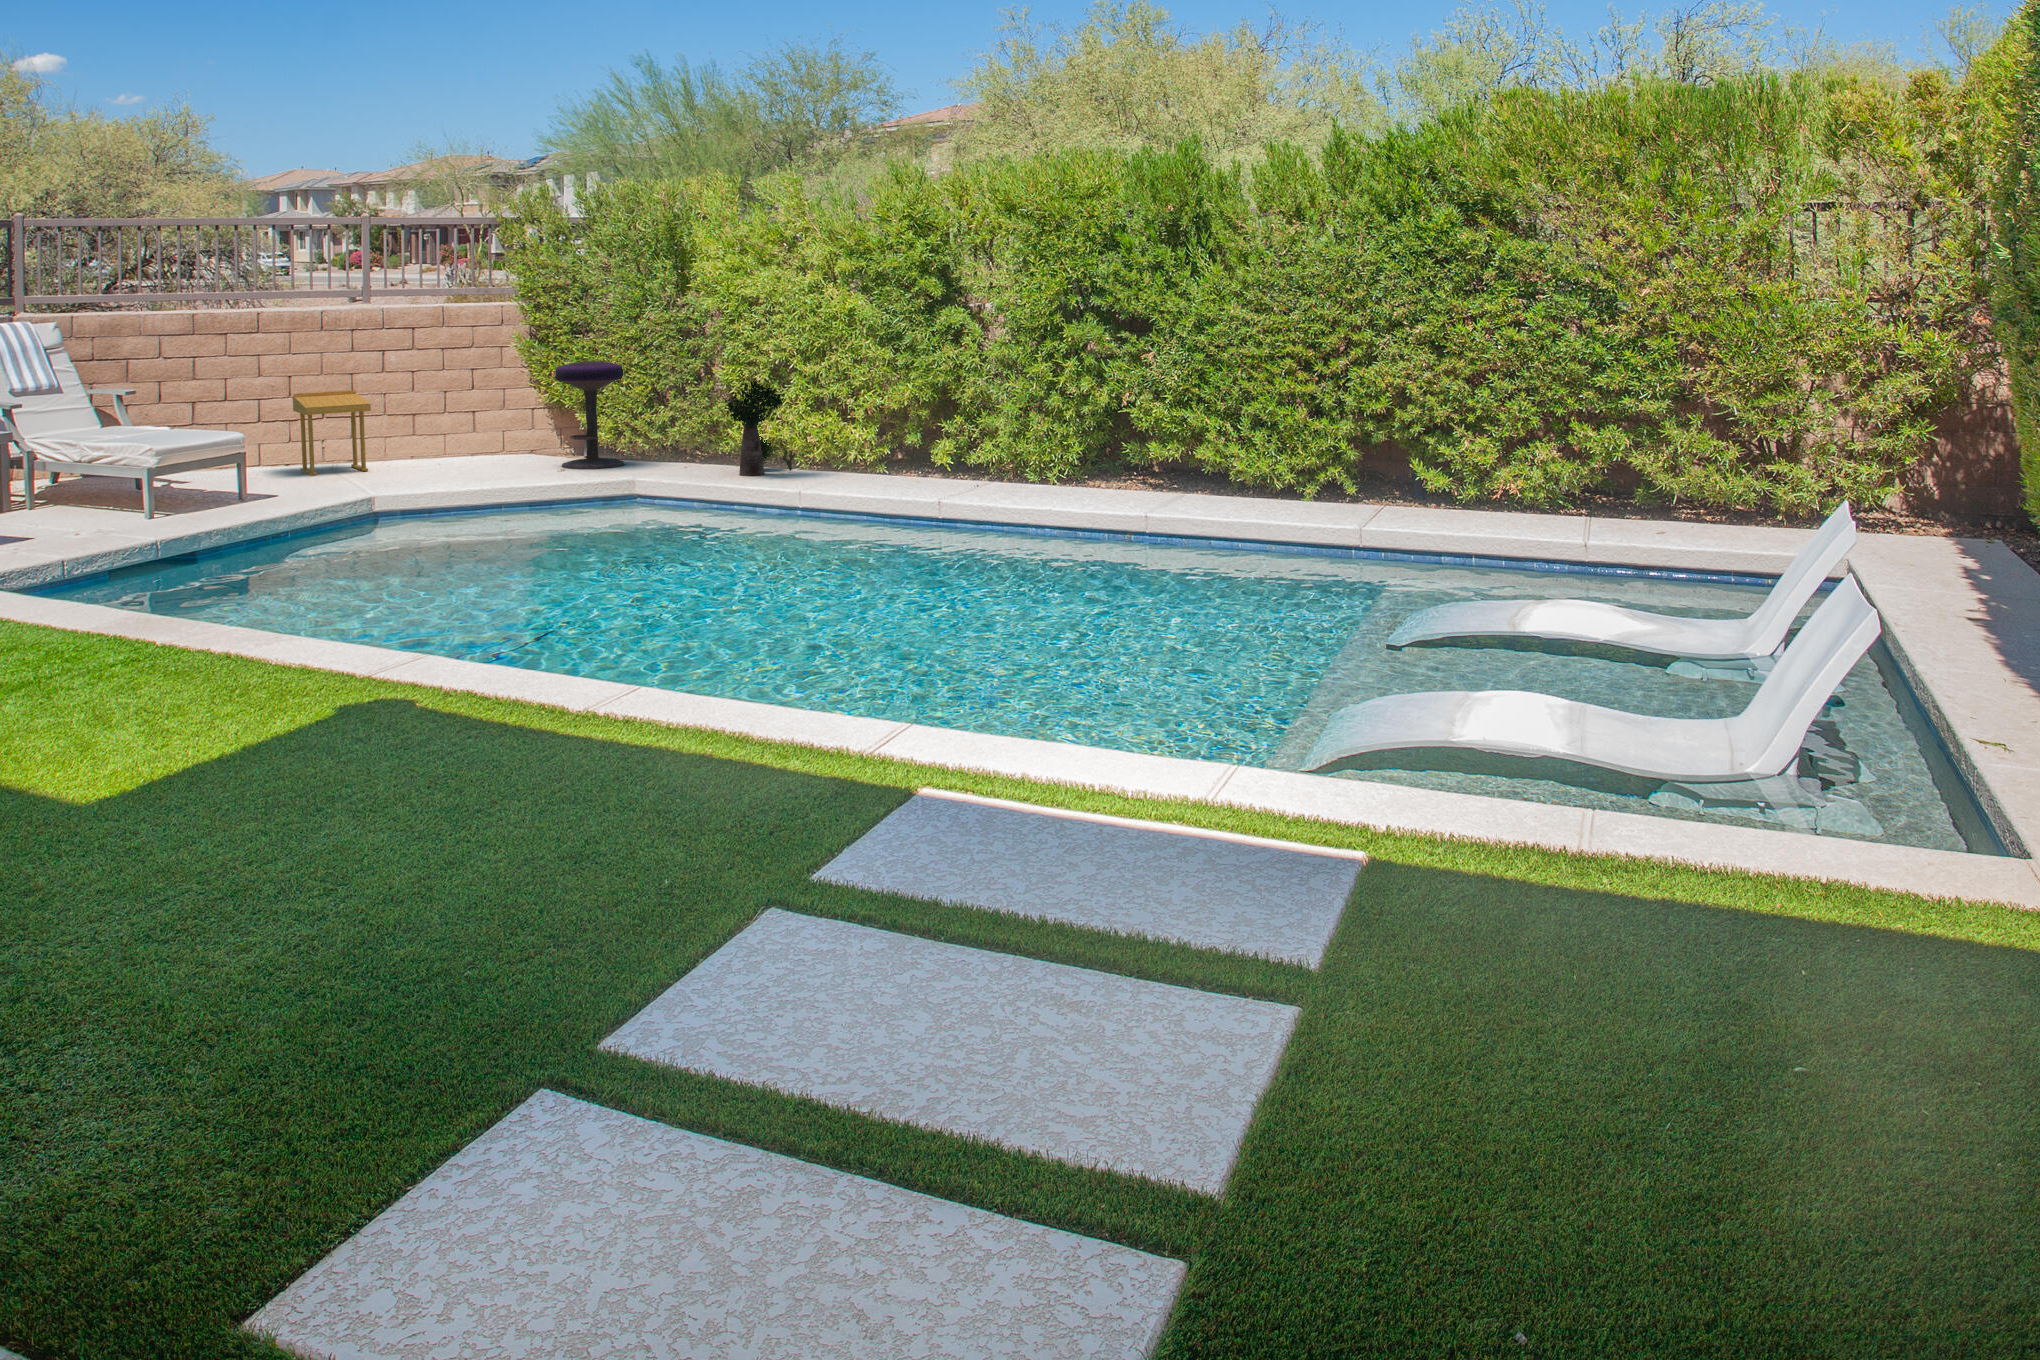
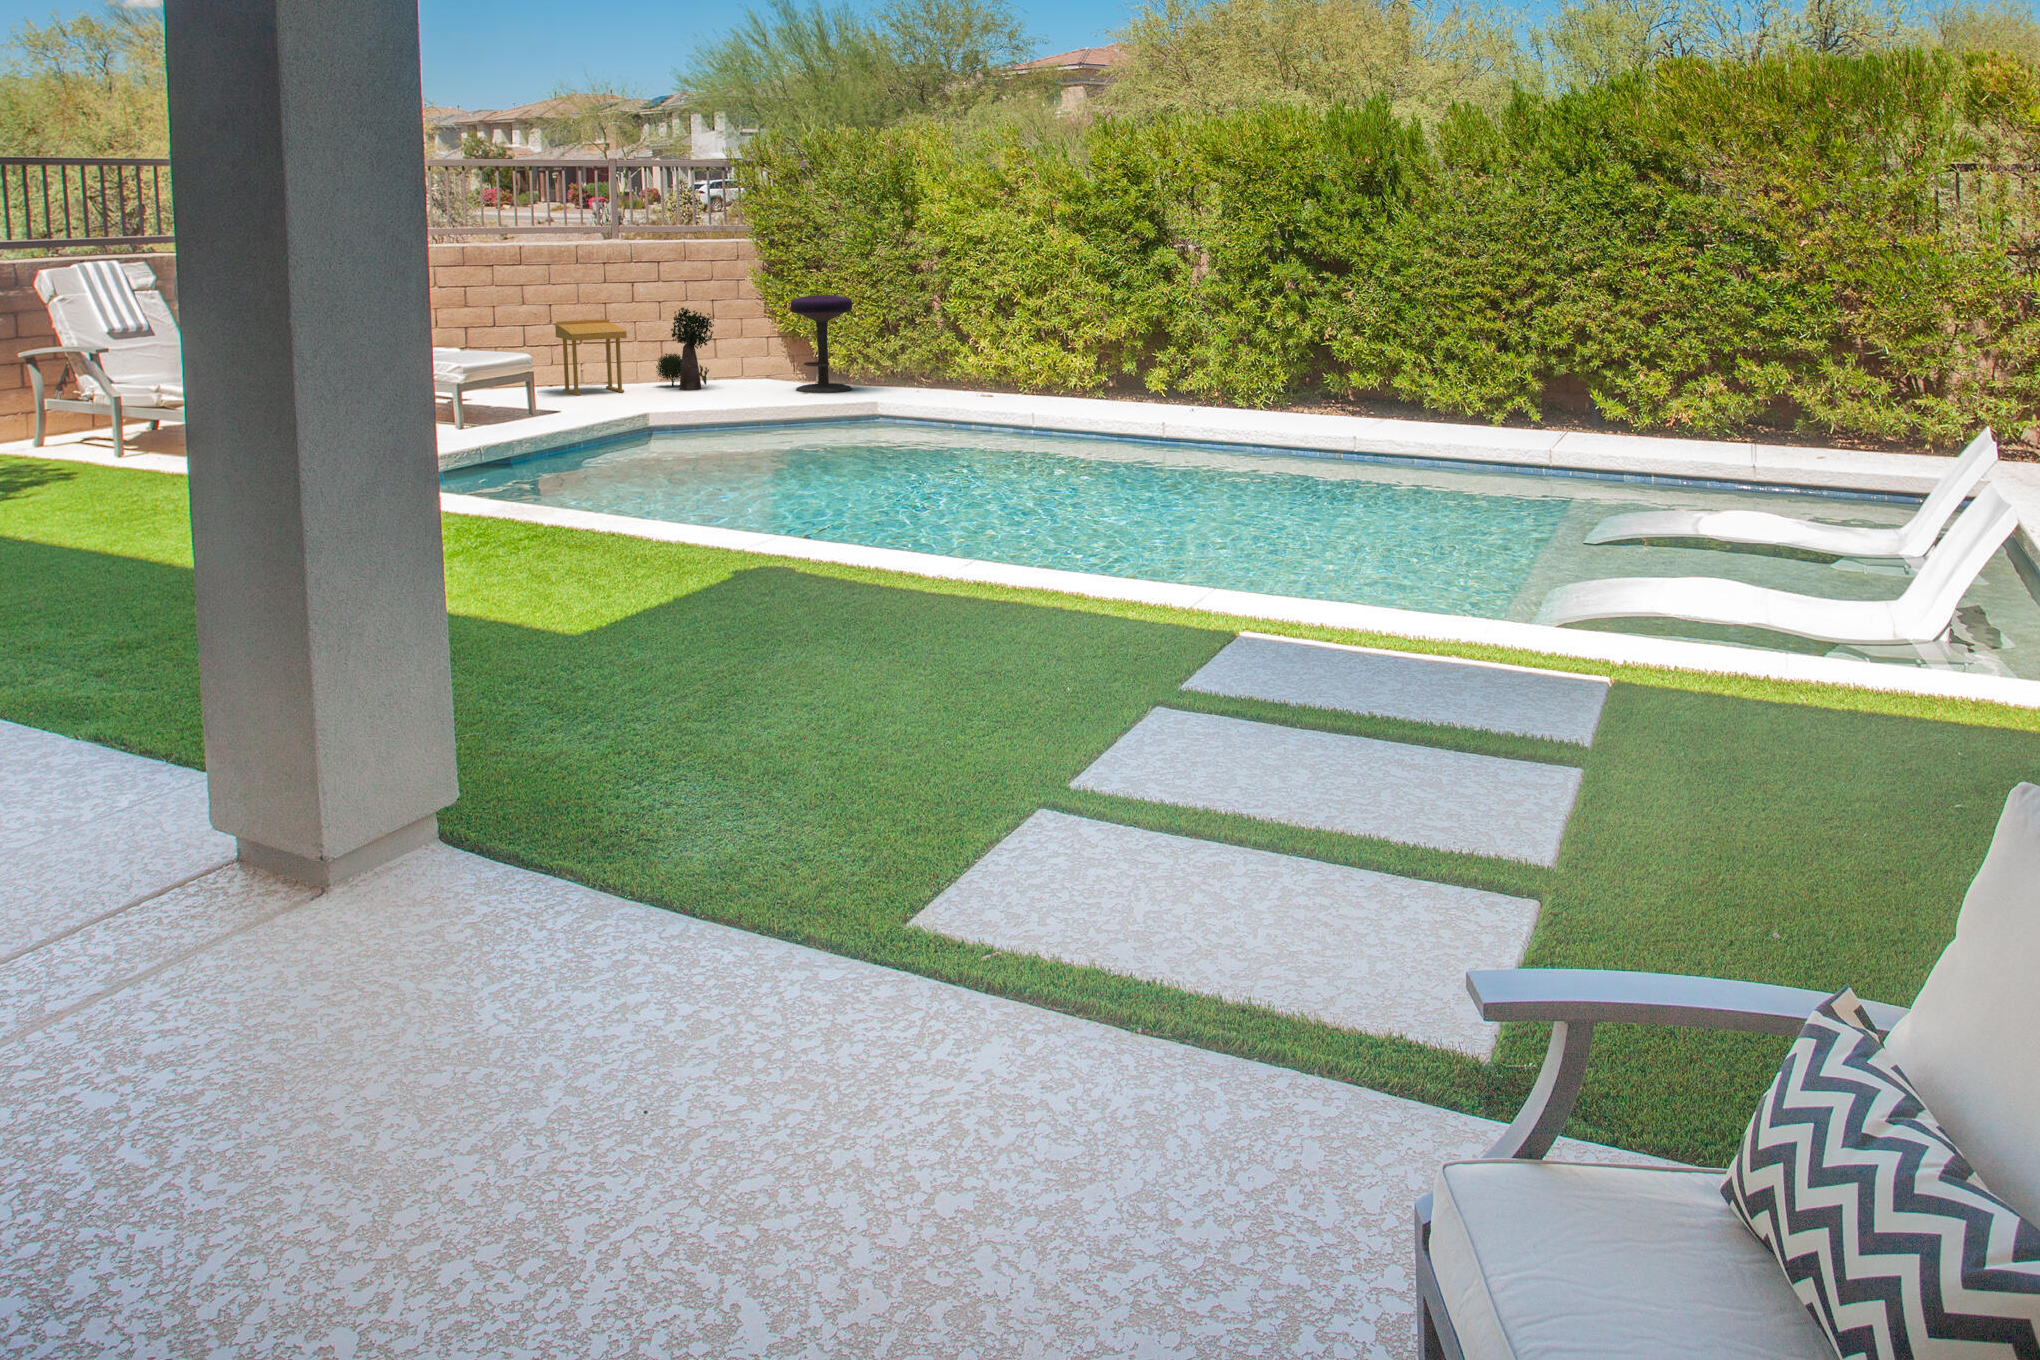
potted plant: present [721,380,795,476] -> present [656,307,714,390]

